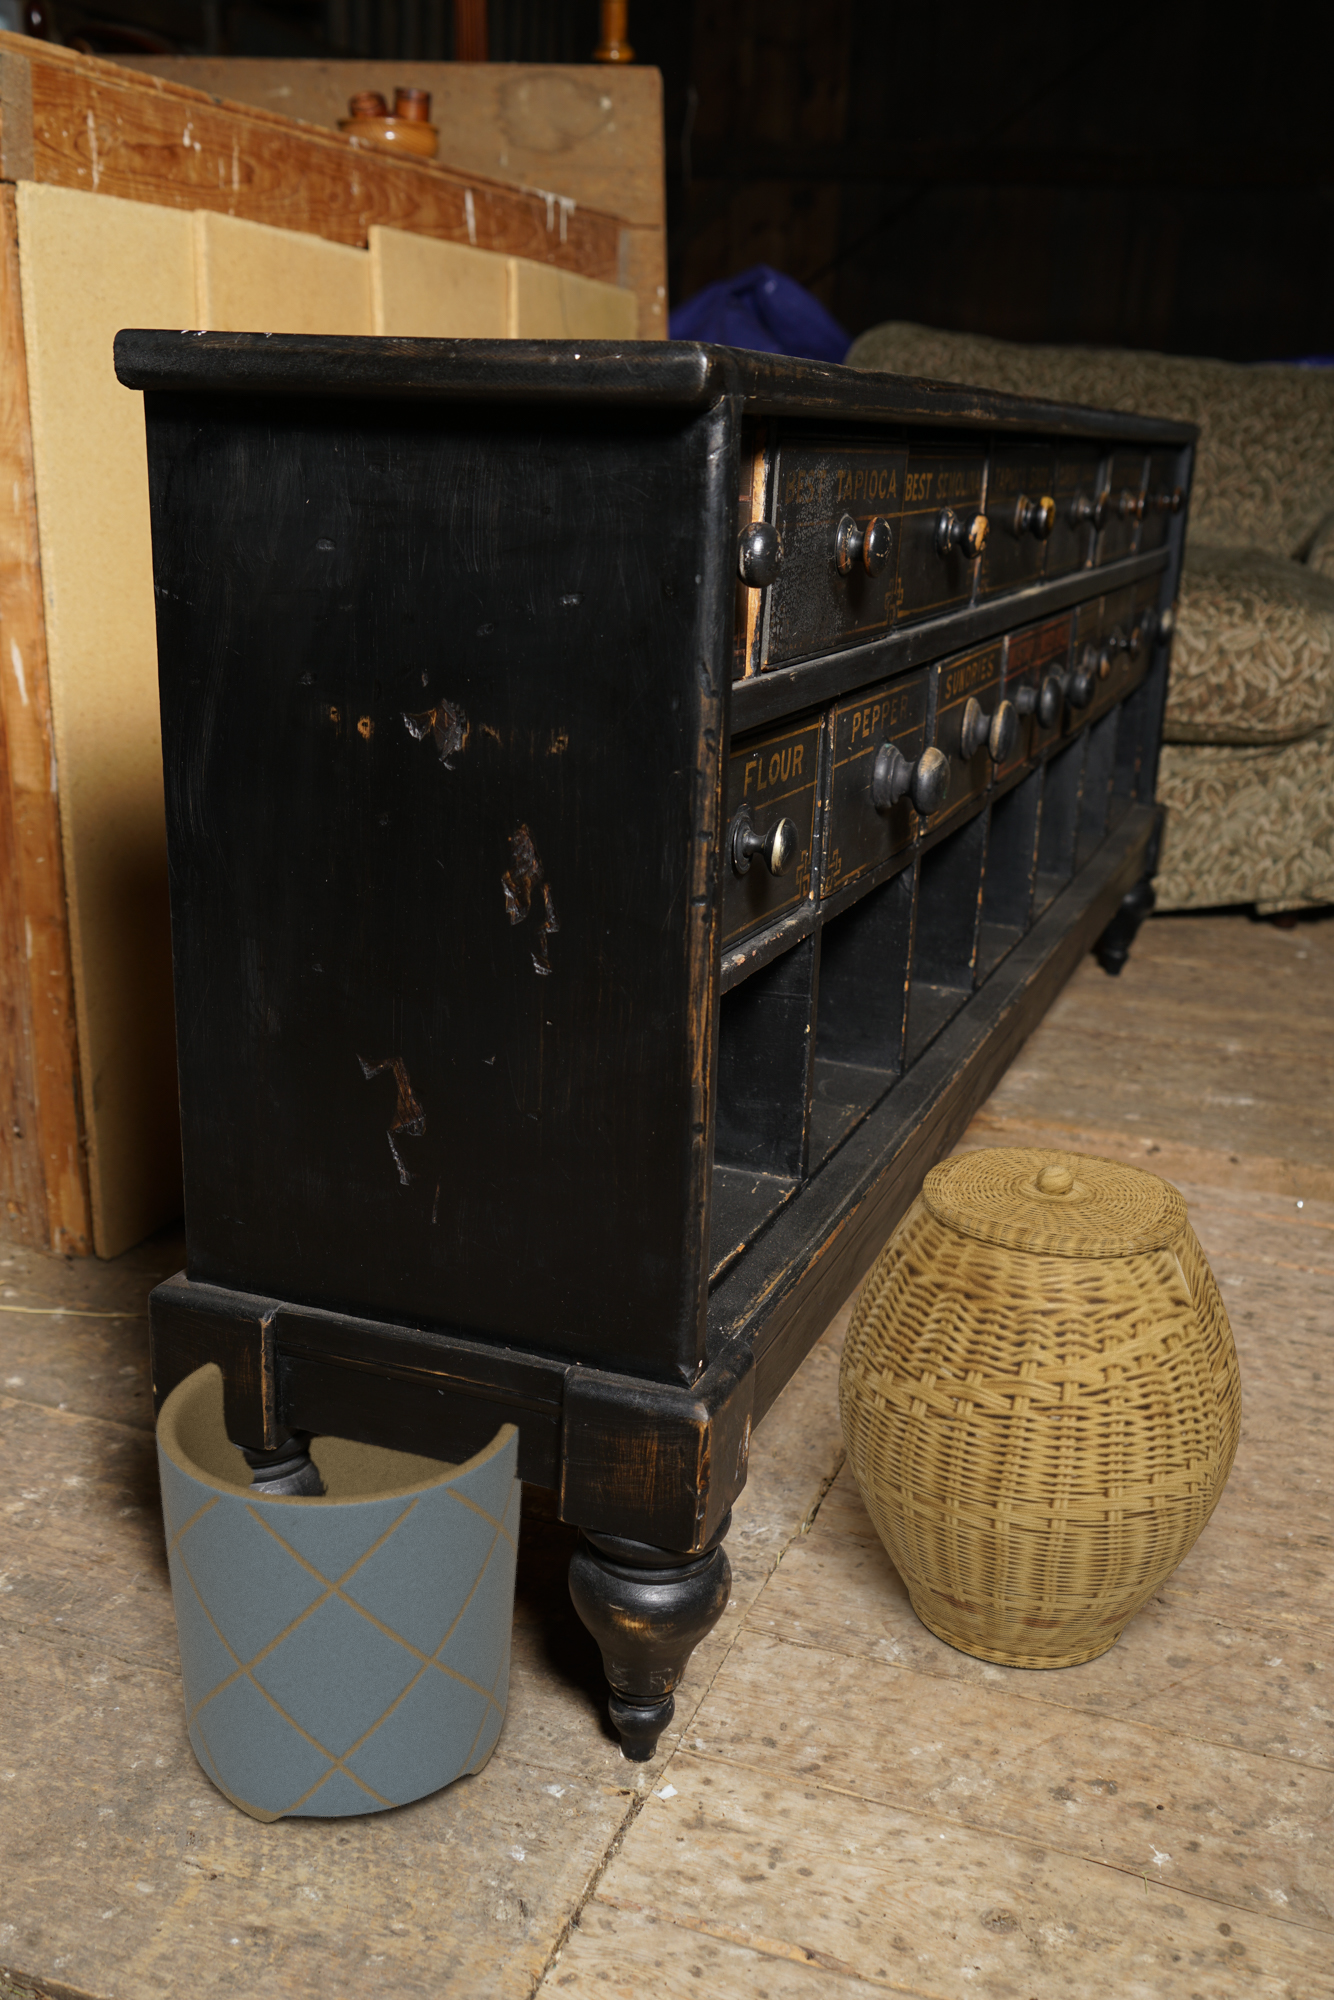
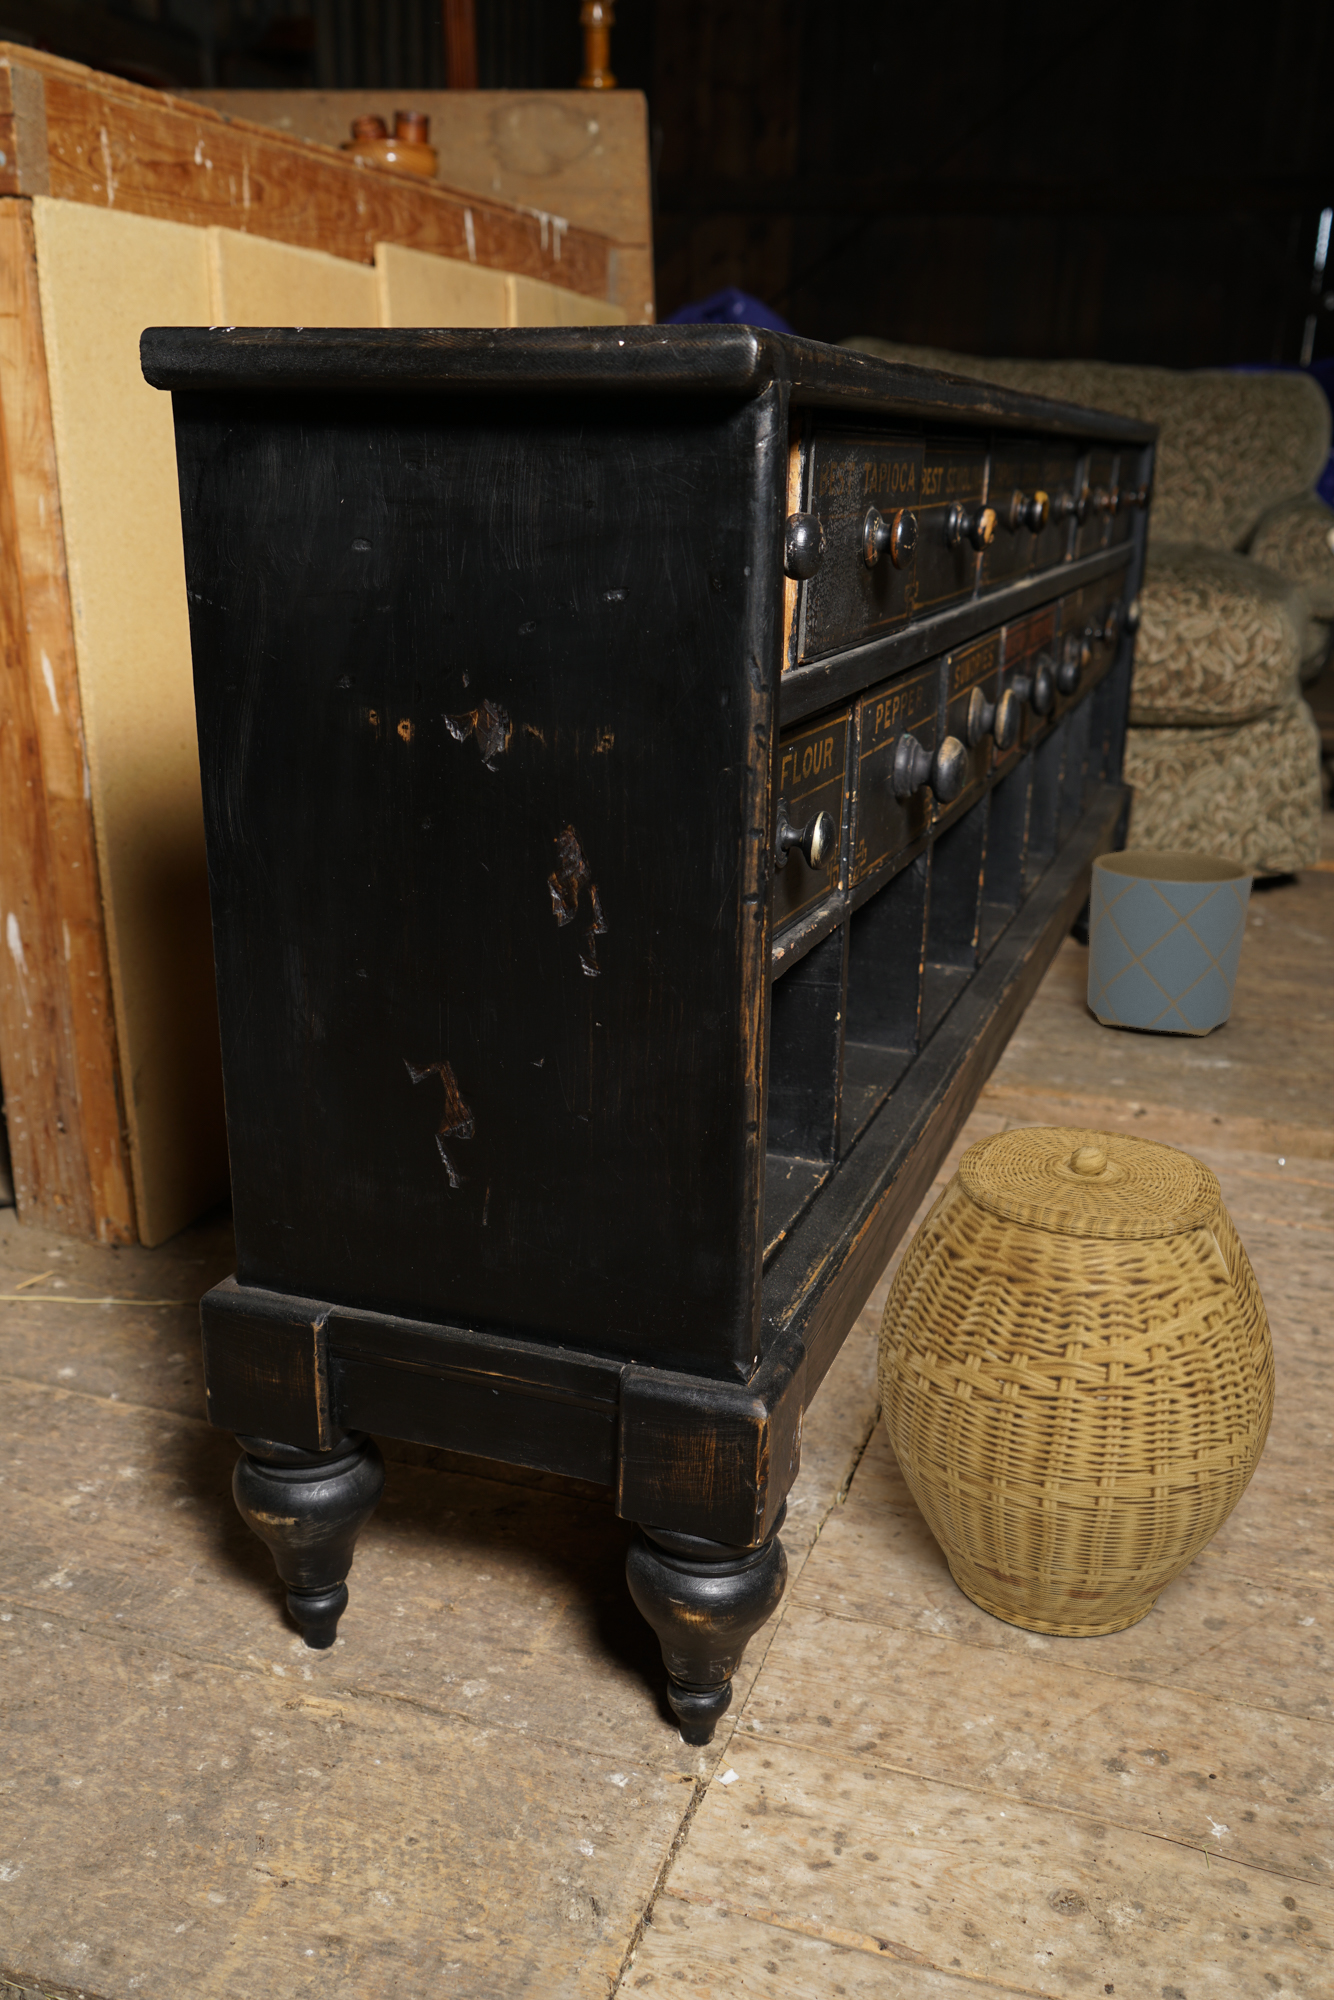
planter: present [156,1363,521,1823] -> present [1087,850,1253,1036]

